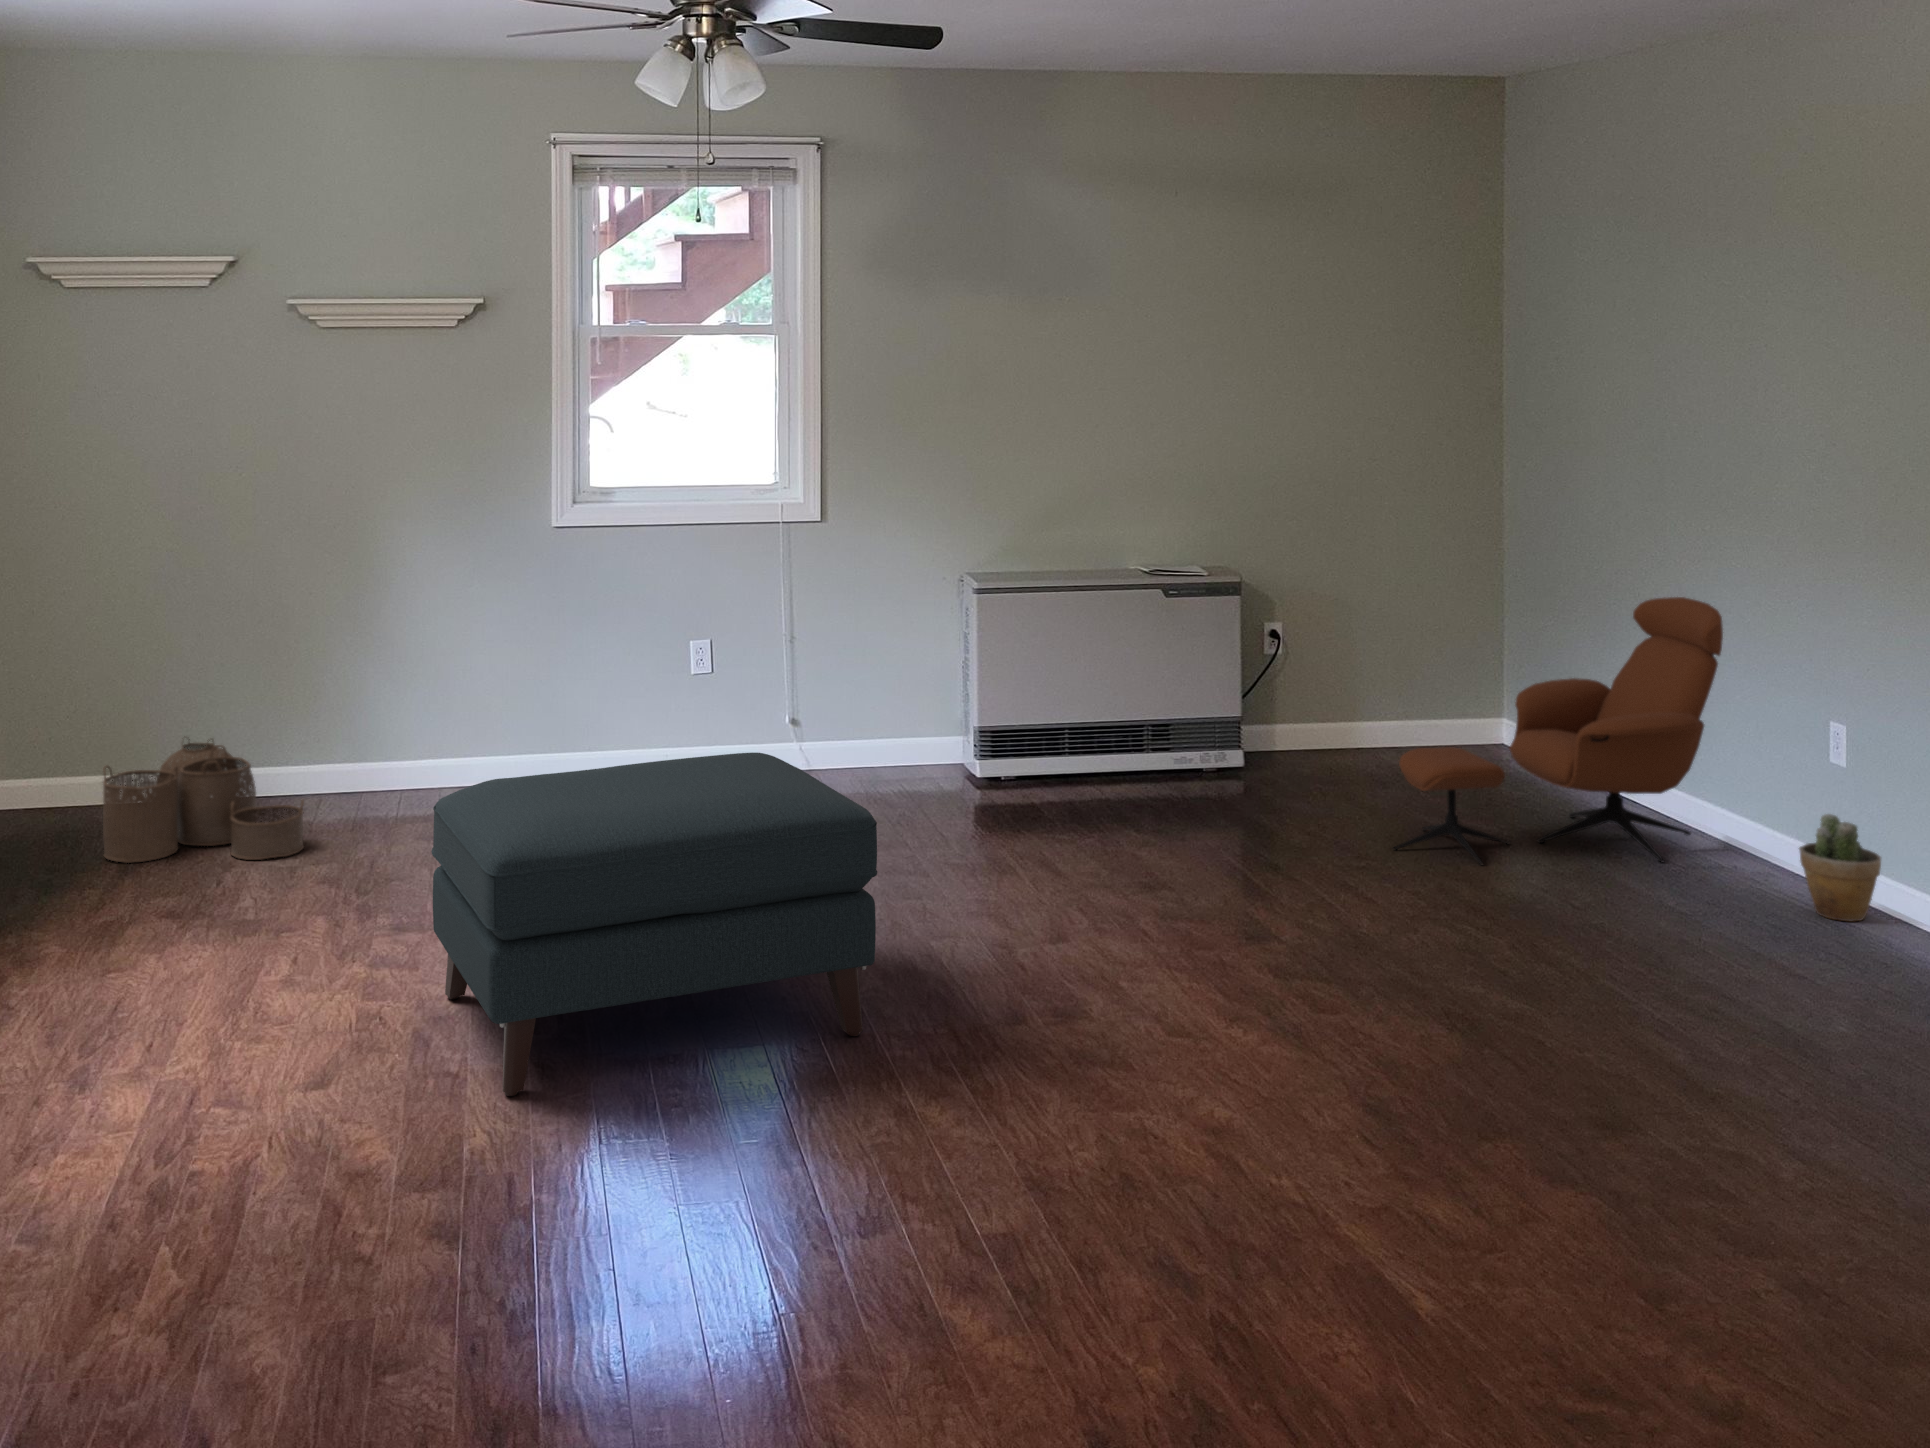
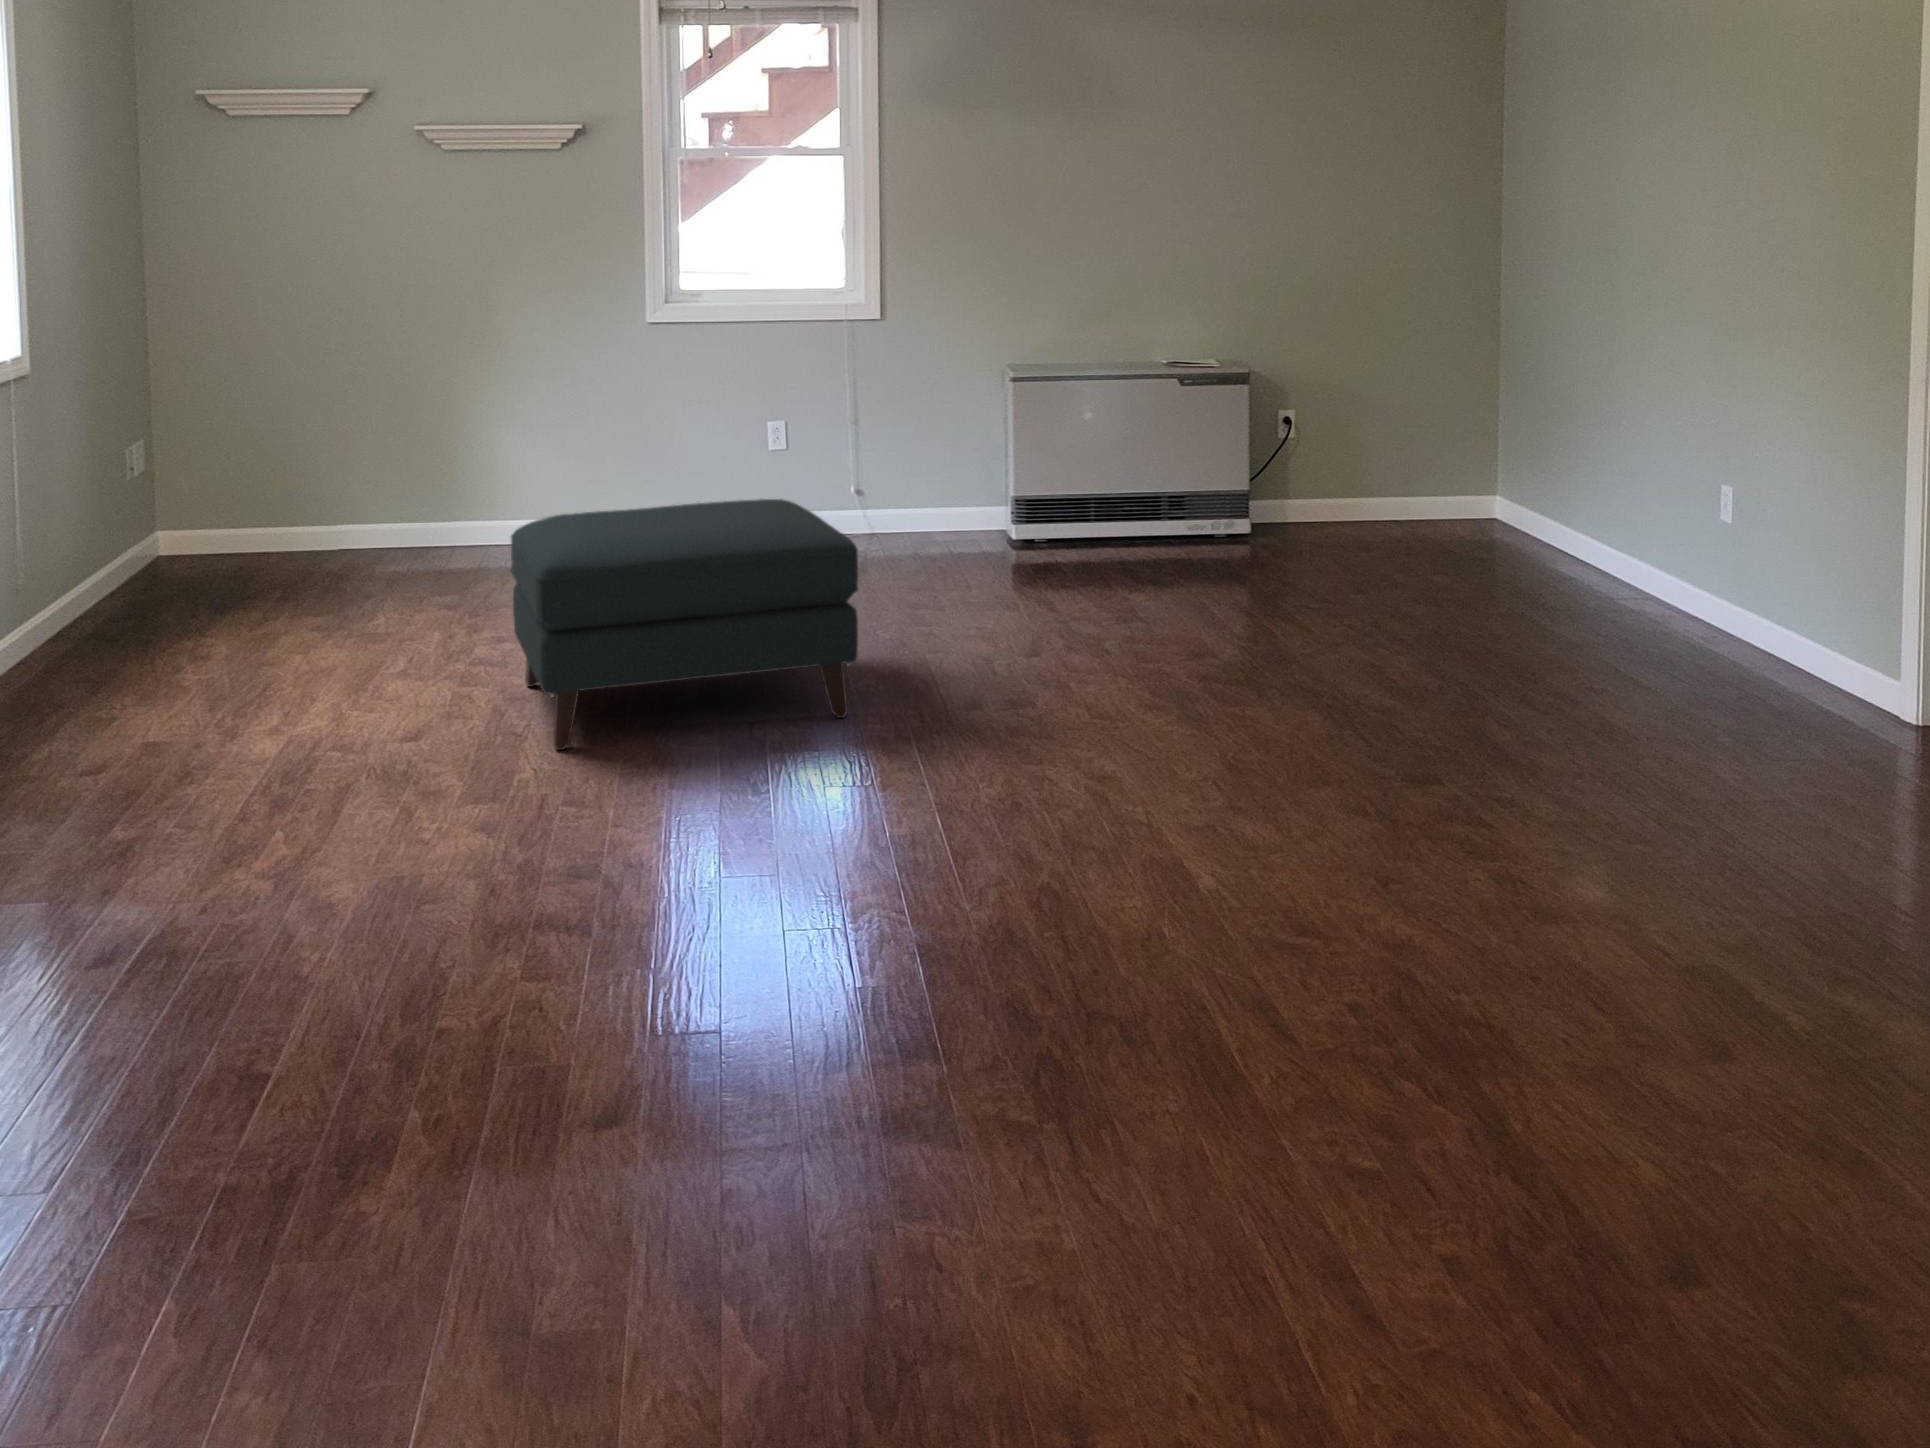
lounge chair: present [1393,597,1723,865] -> none [1348,386,1646,612]
woven basket: present [103,739,304,863] -> none [272,492,436,589]
potted plant: present [1799,814,1881,921] -> none [1681,568,1750,657]

